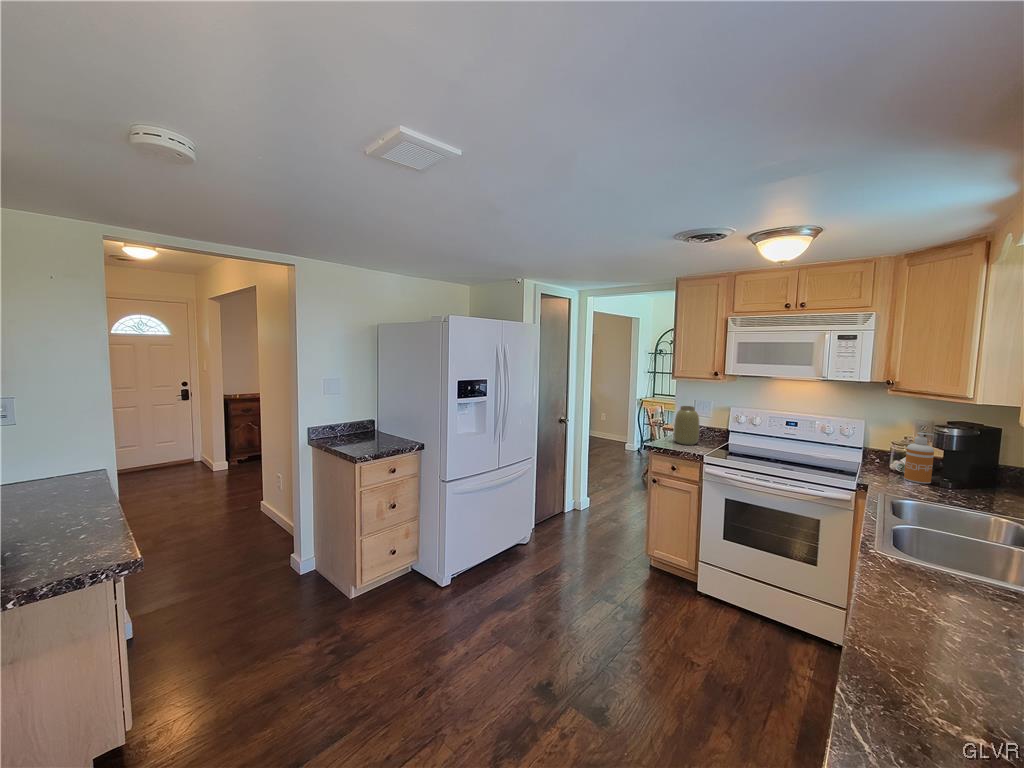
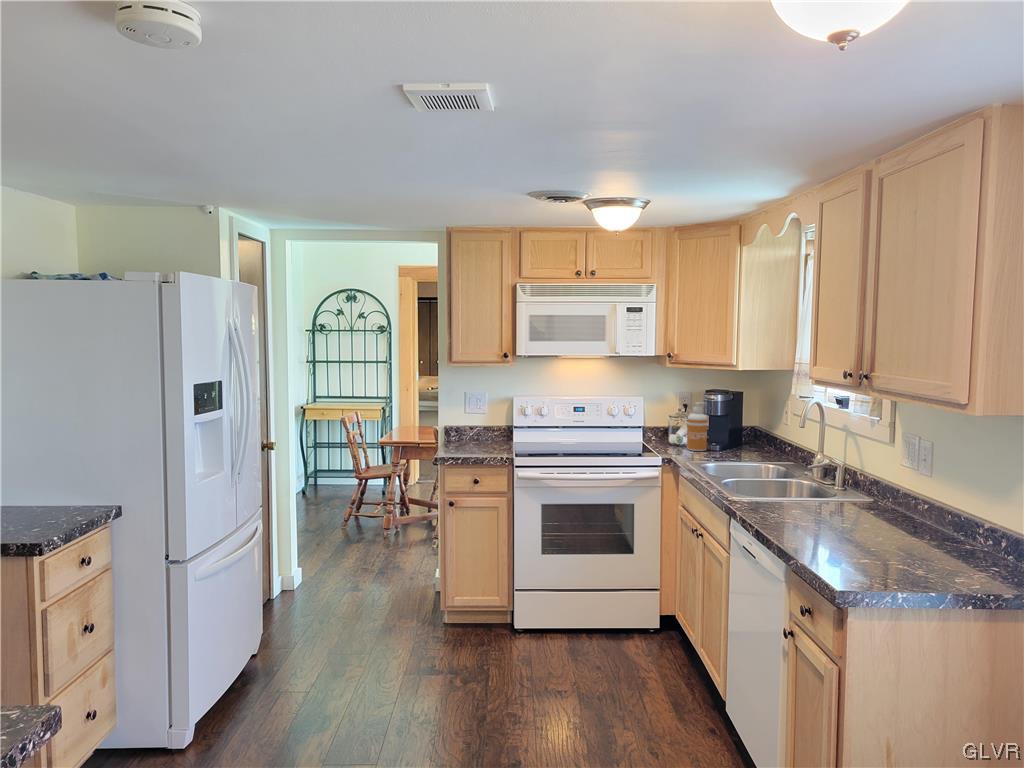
vase: present [674,406,700,445] -> none [456,398,487,450]

